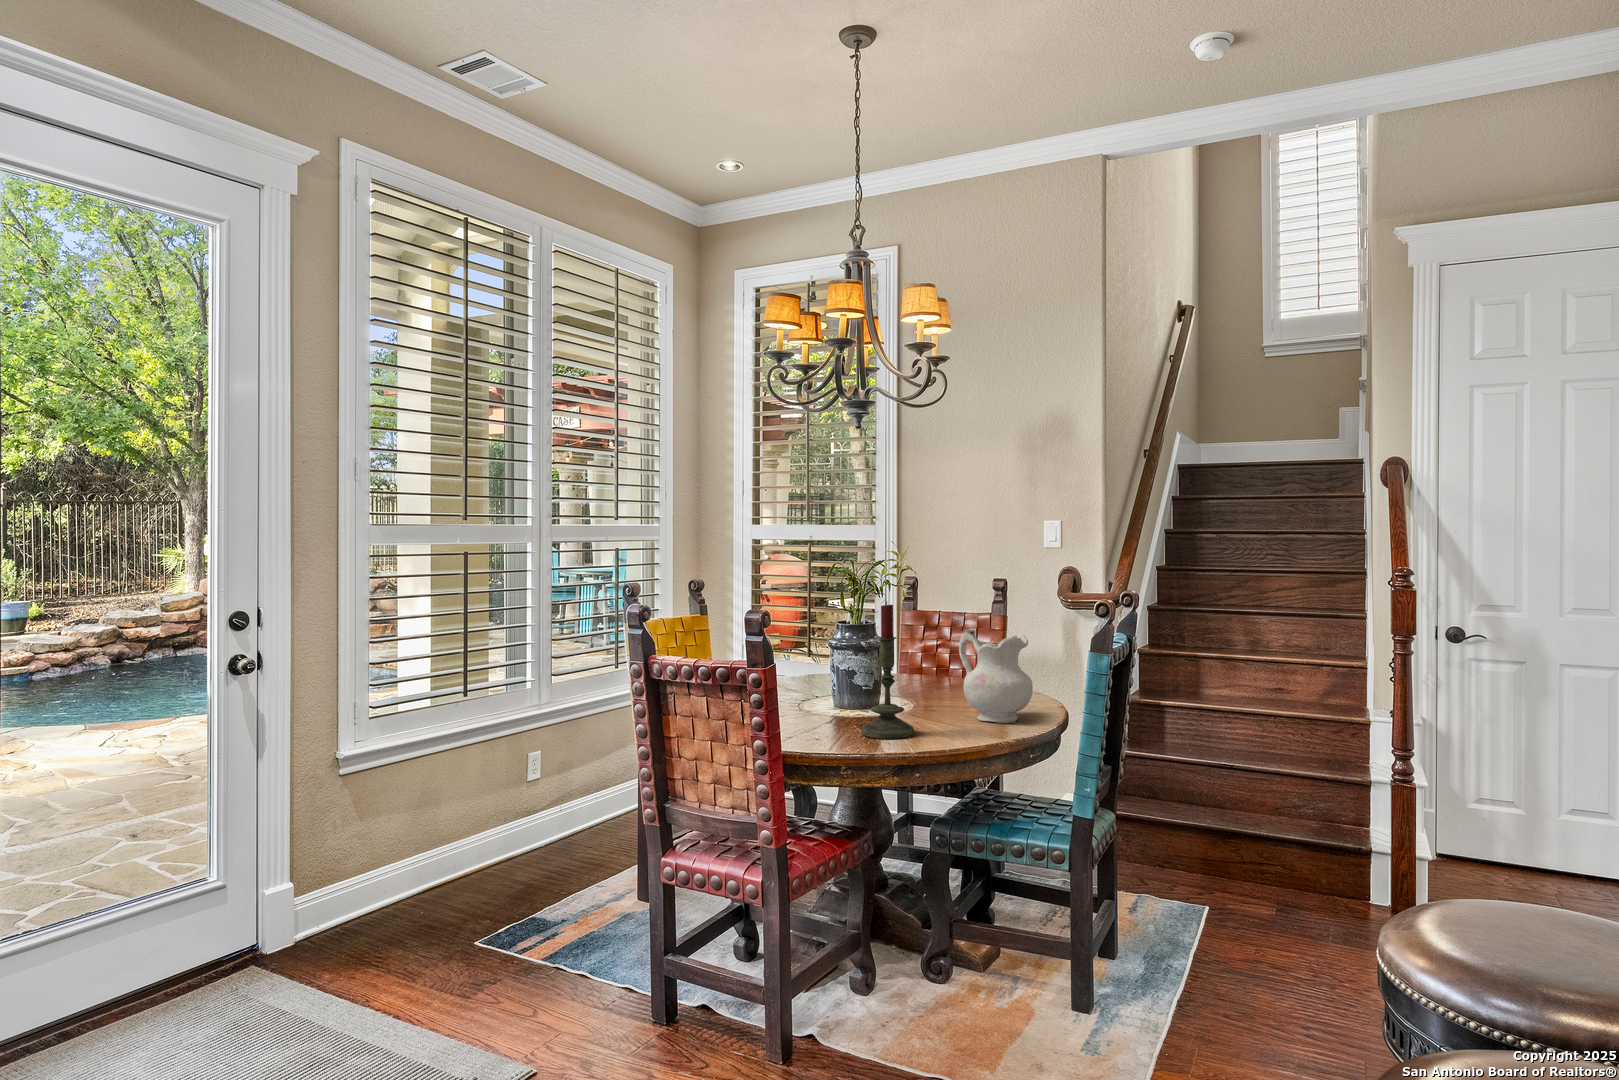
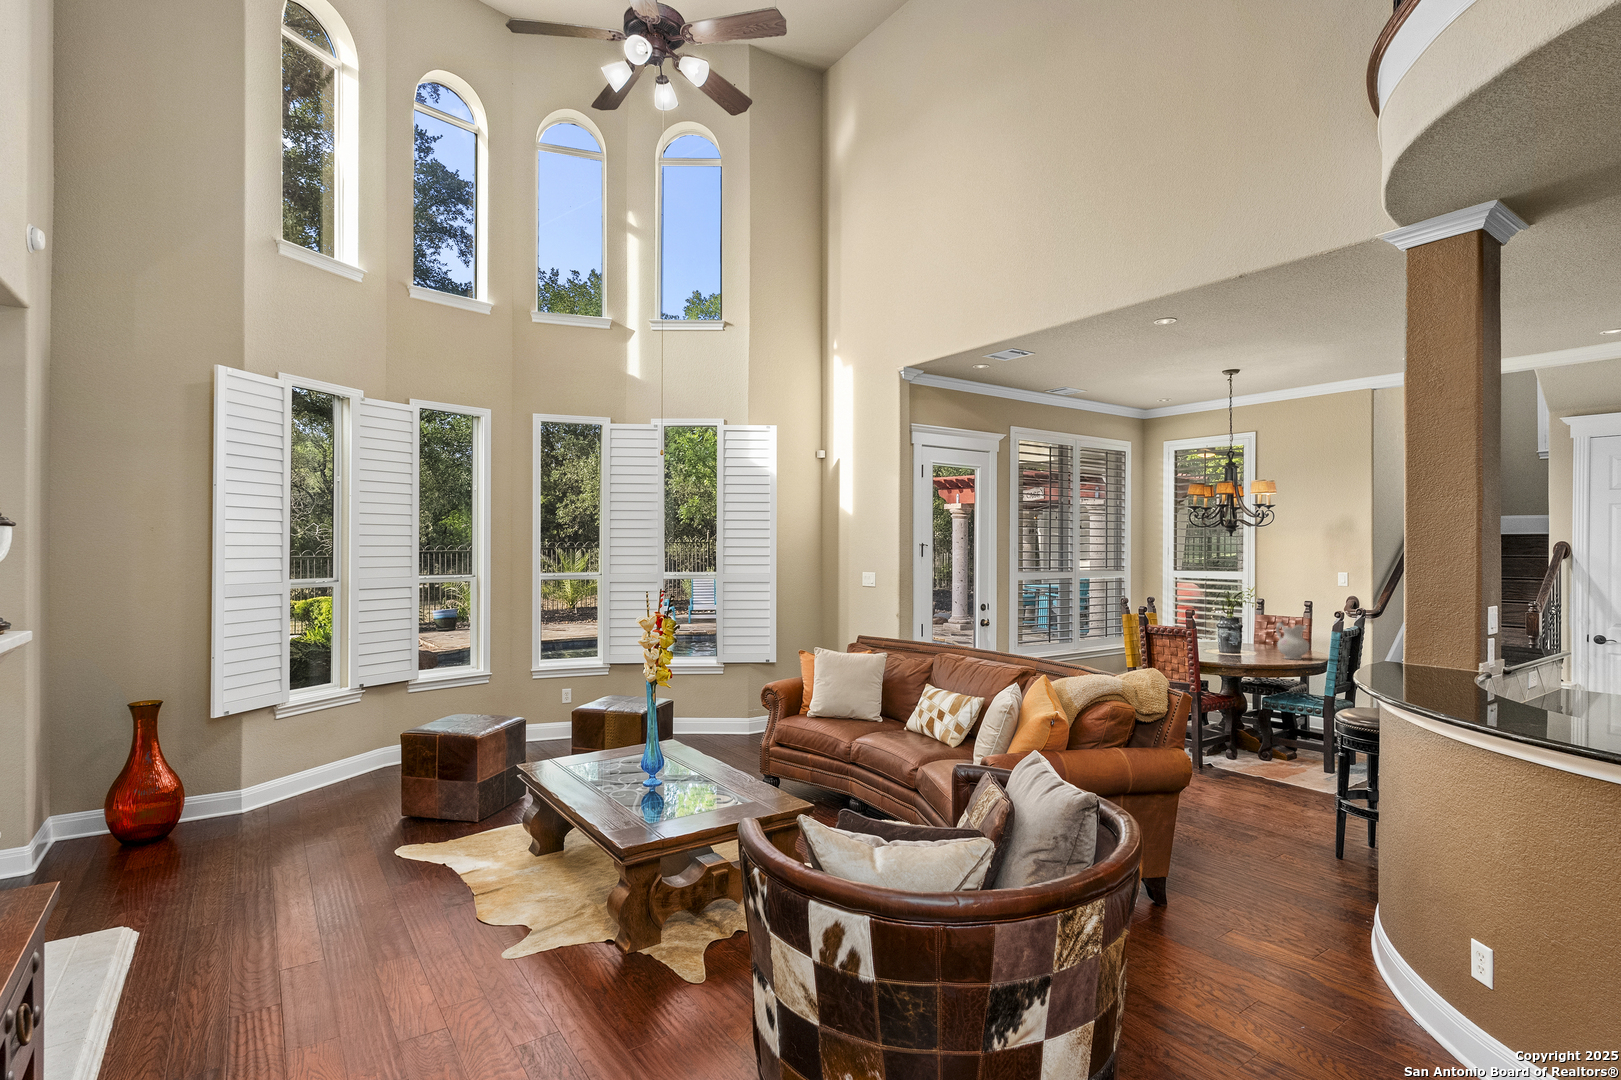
candle: present [862,601,914,739] -> none [1231,609,1253,661]

